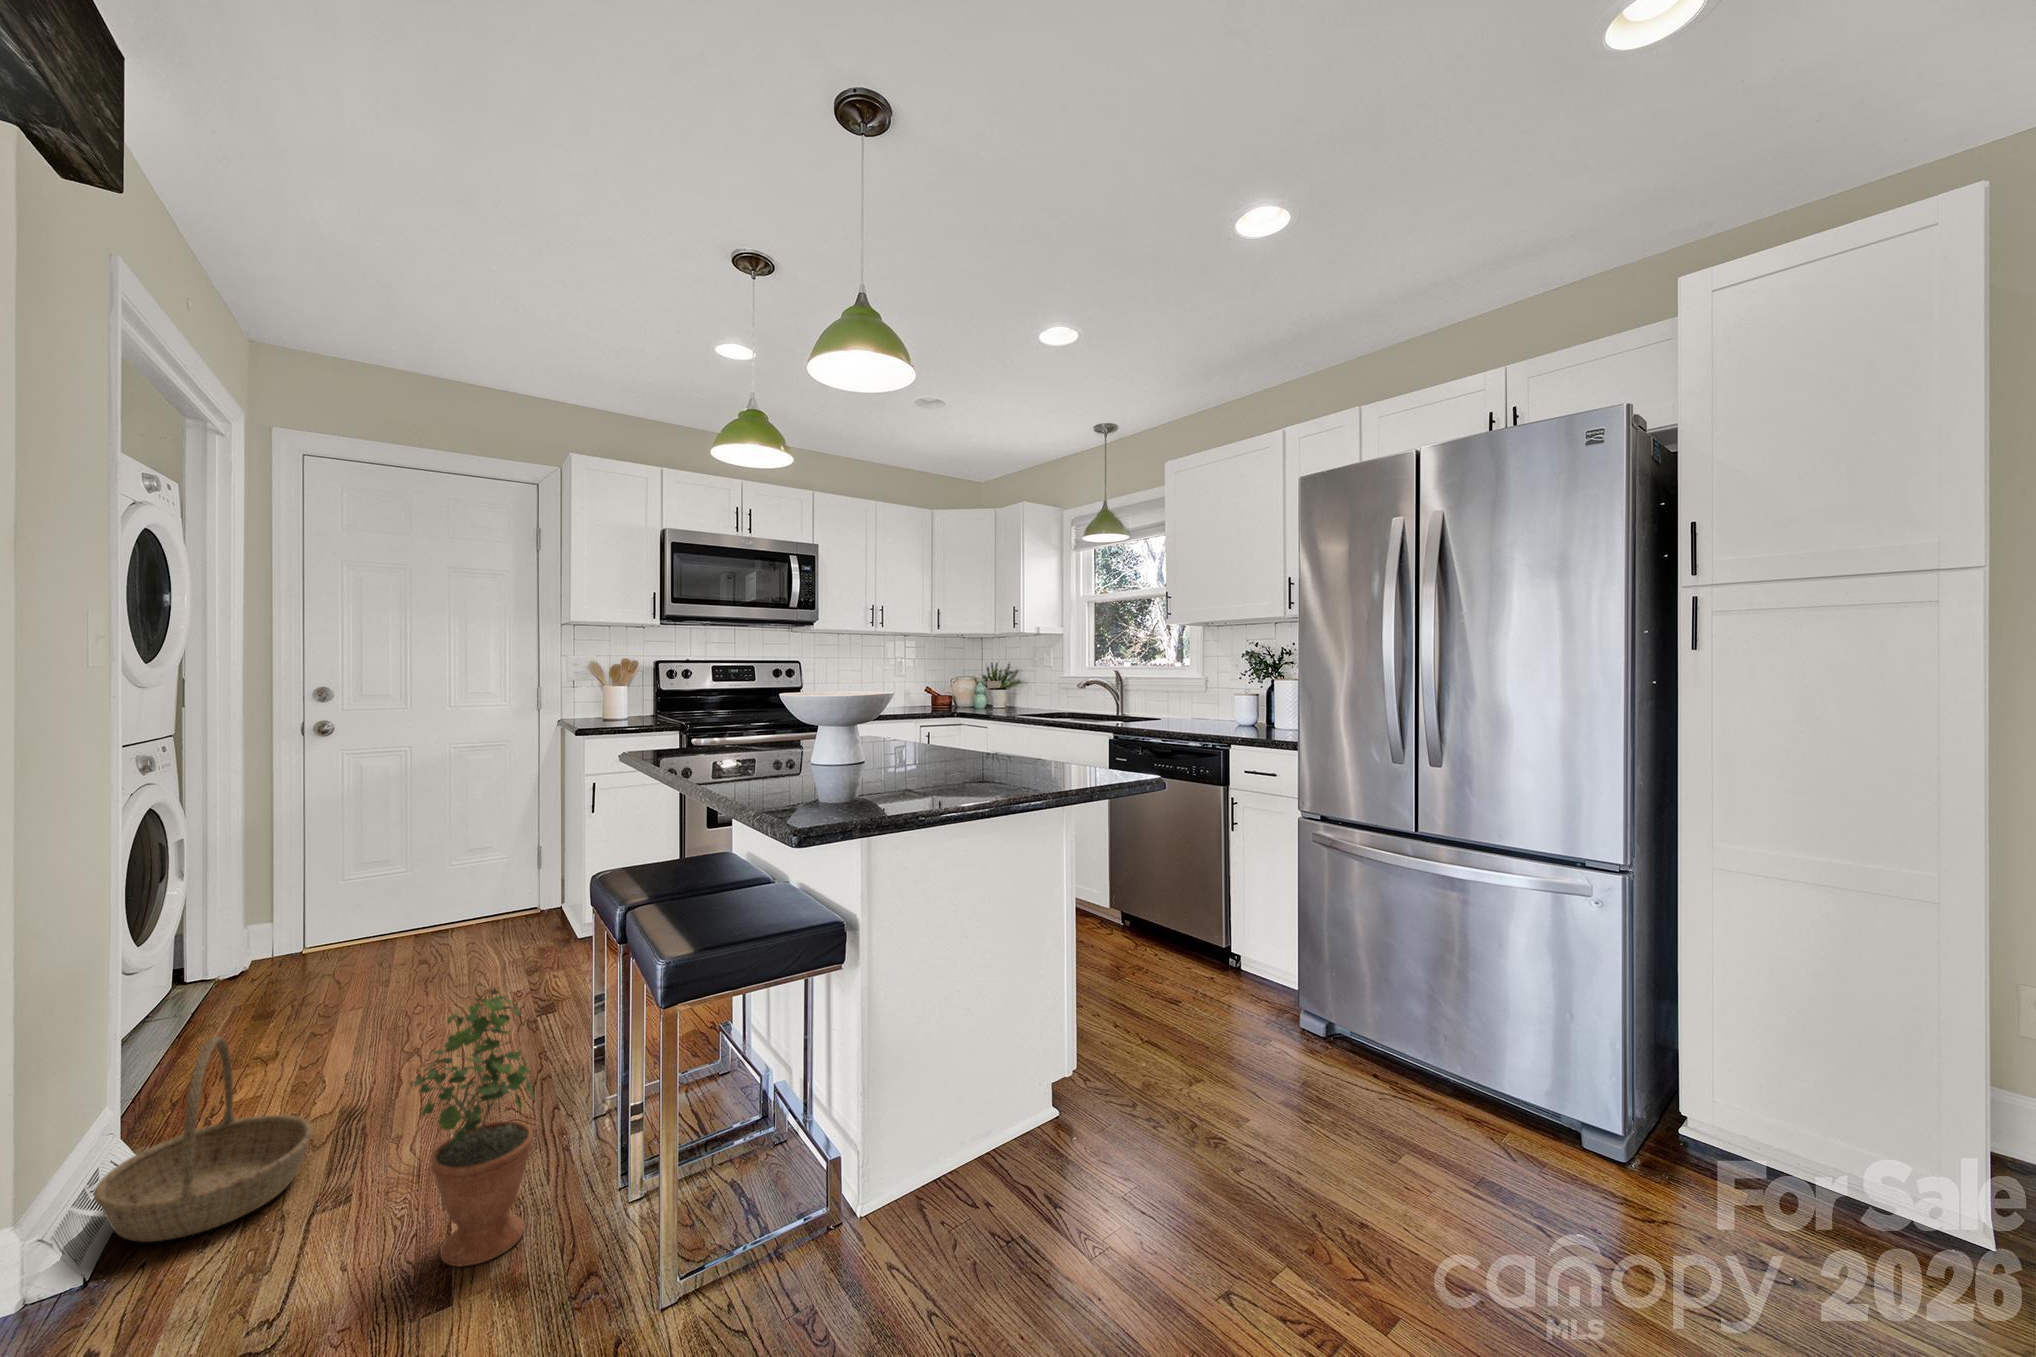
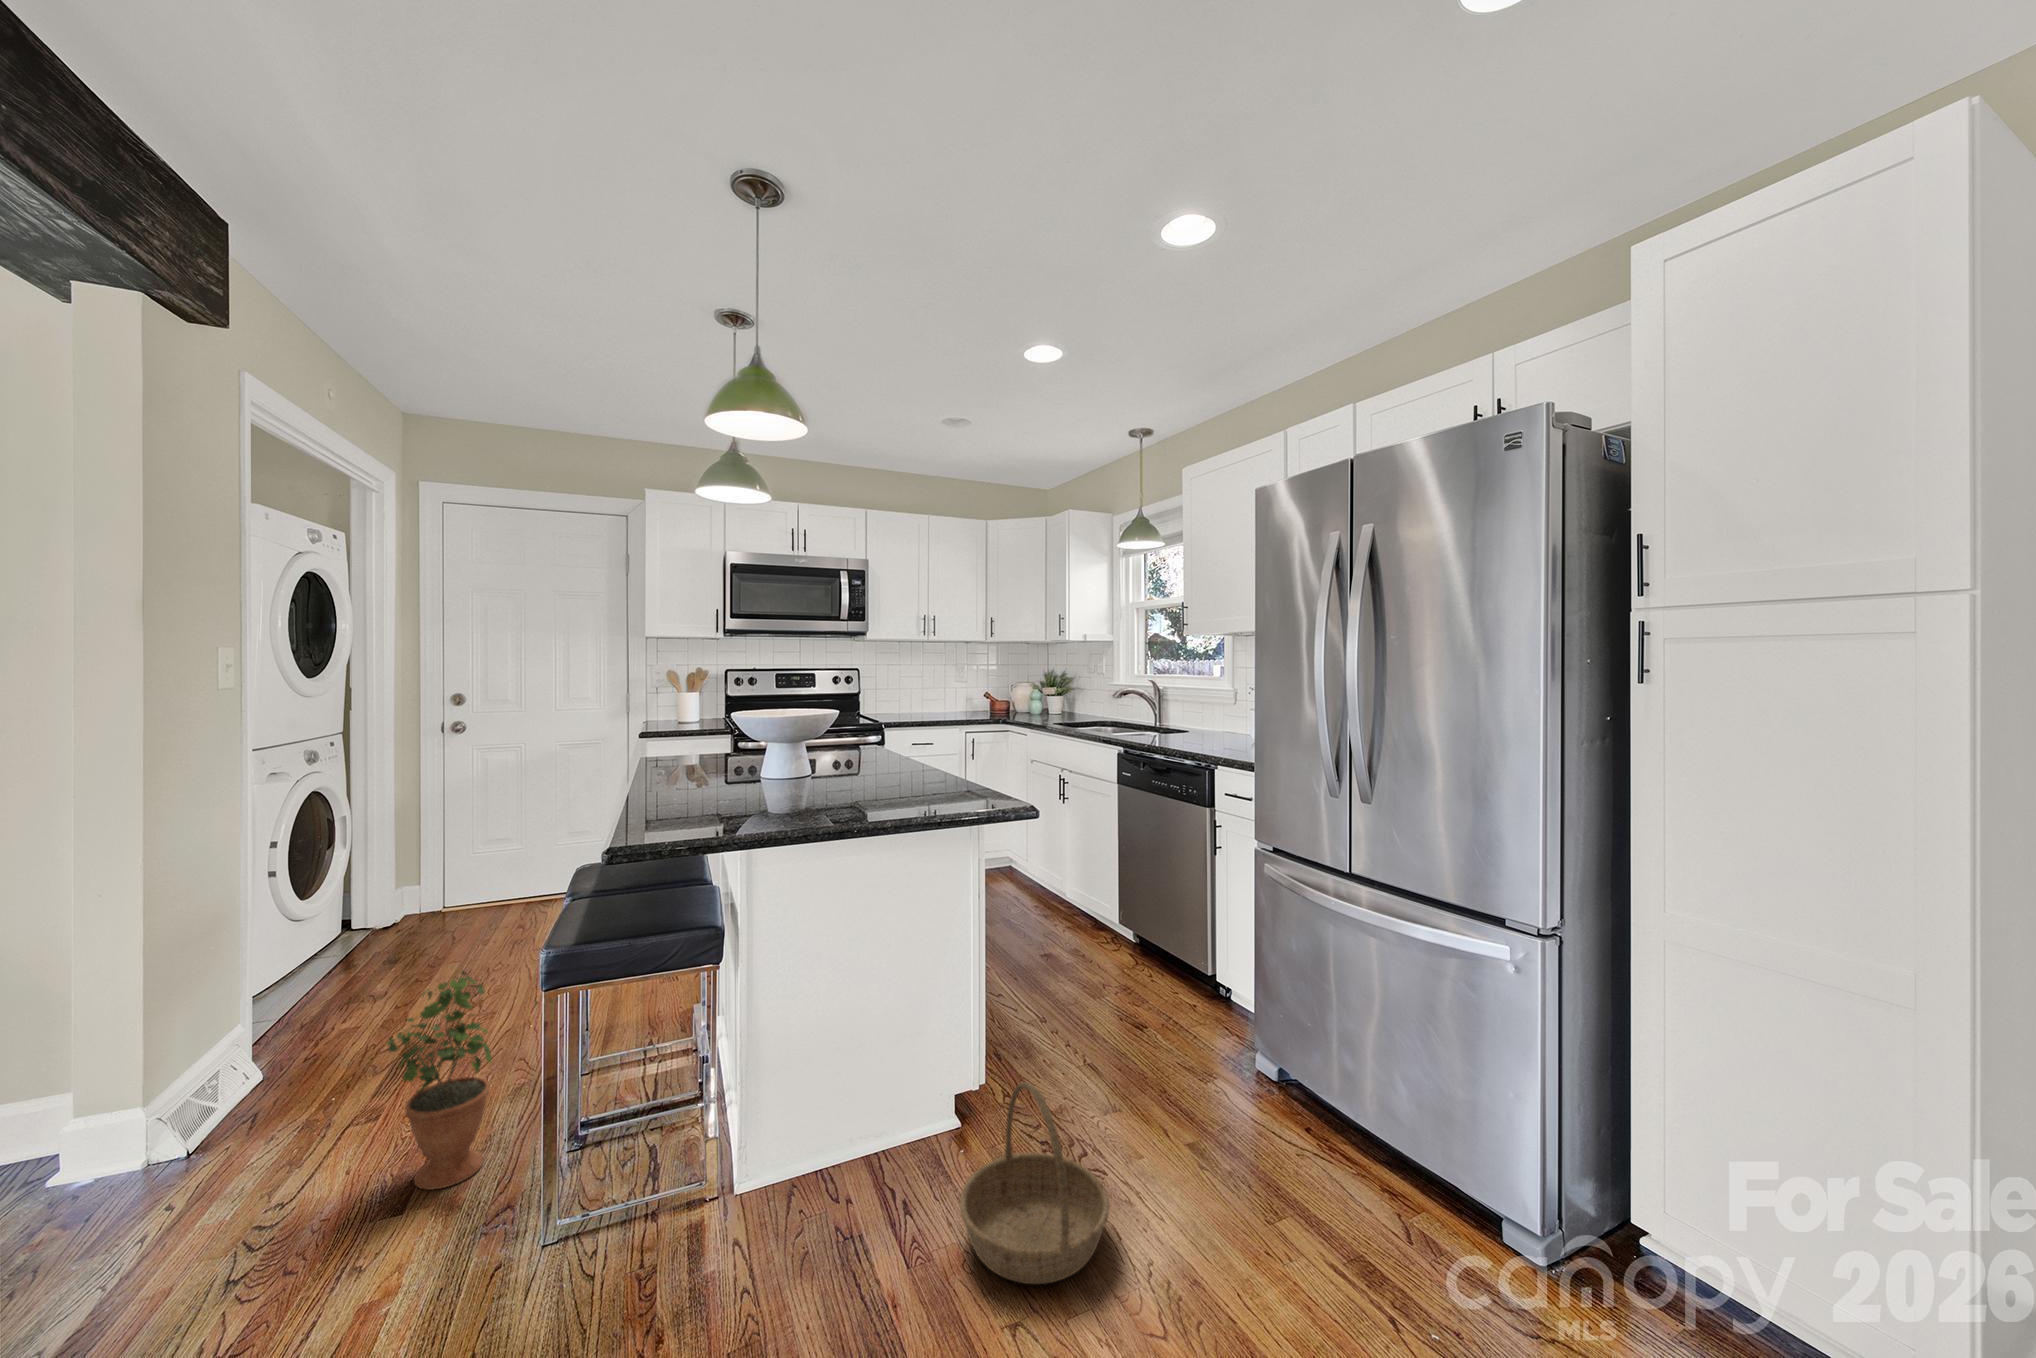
basket: present [94,1036,313,1242] -> present [960,1082,1110,1284]

